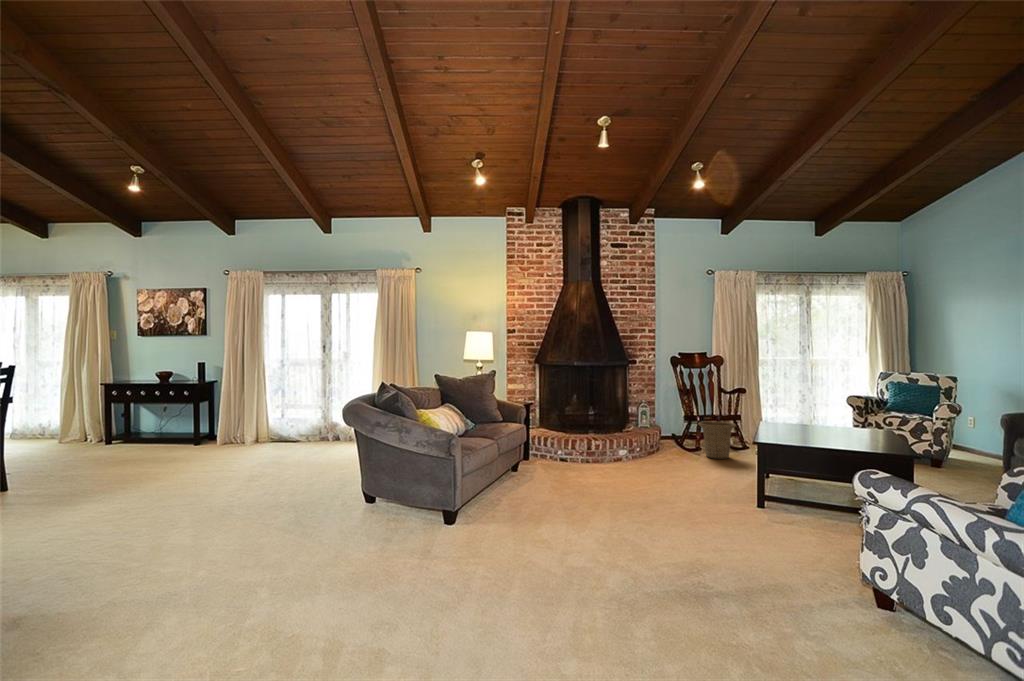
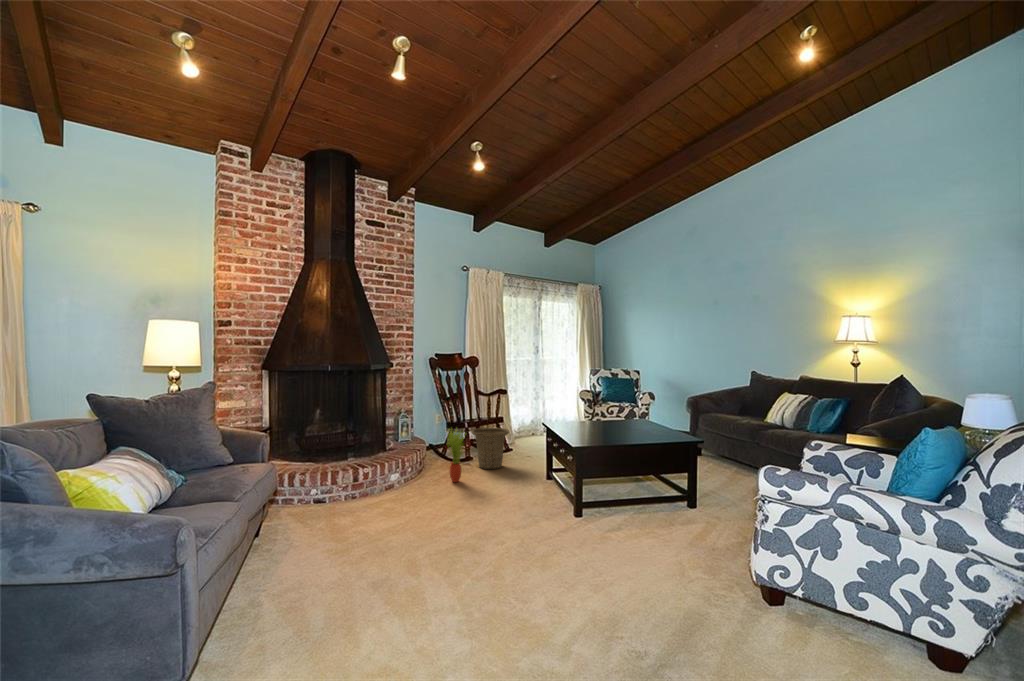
potted plant: none [665,415,685,463] -> present [447,429,464,482]

